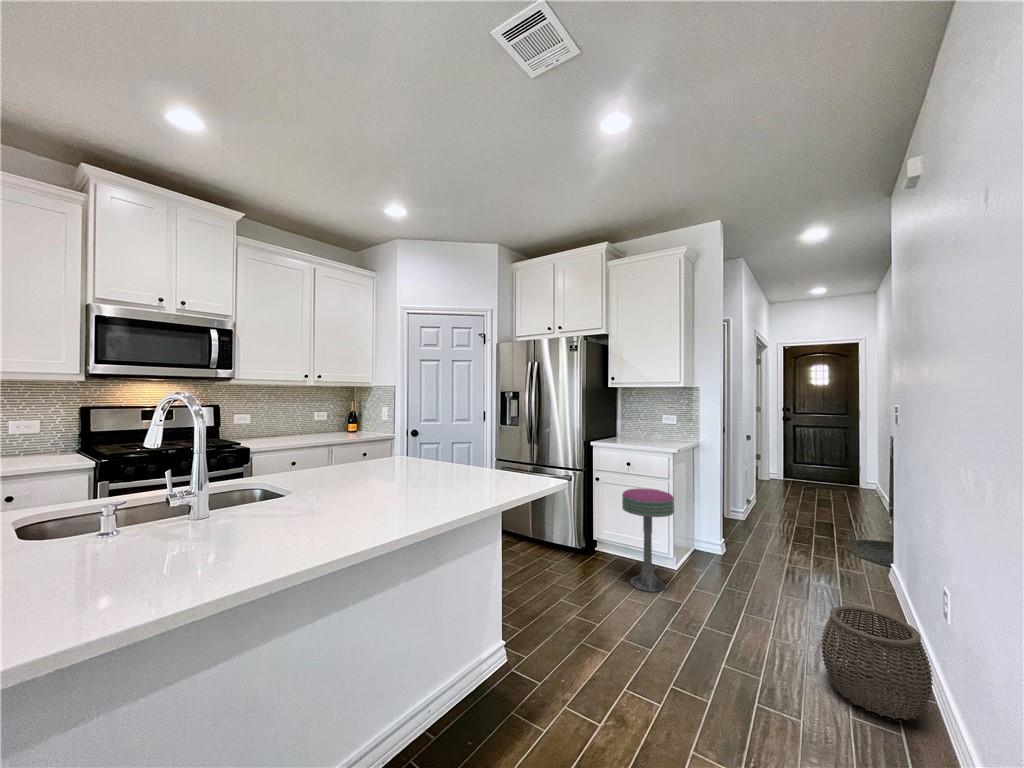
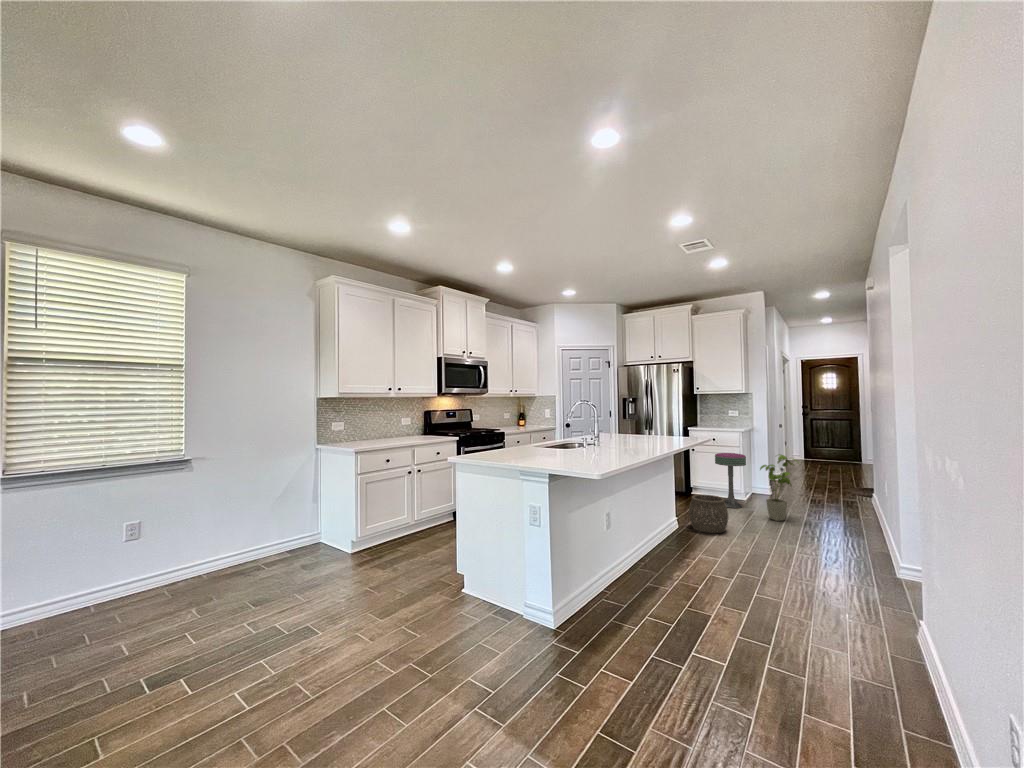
house plant: none [688,505,765,639] -> present [760,454,794,521]
woven basket: present [821,606,933,720] -> present [689,494,728,533]

